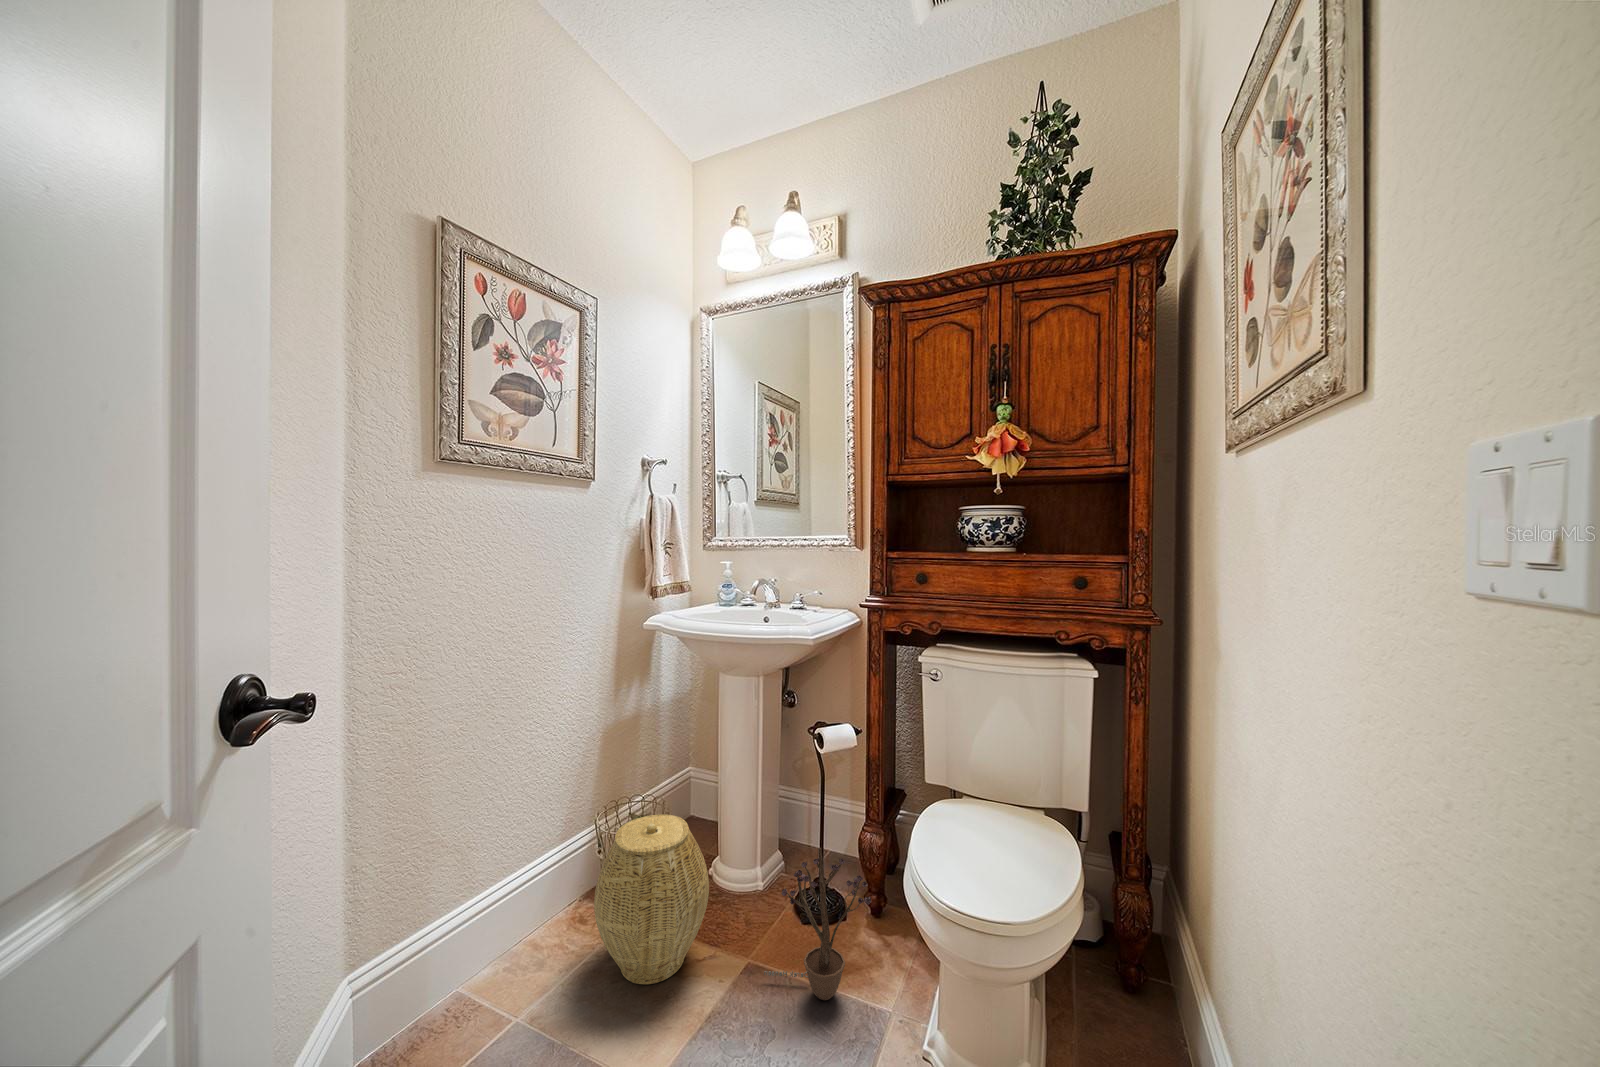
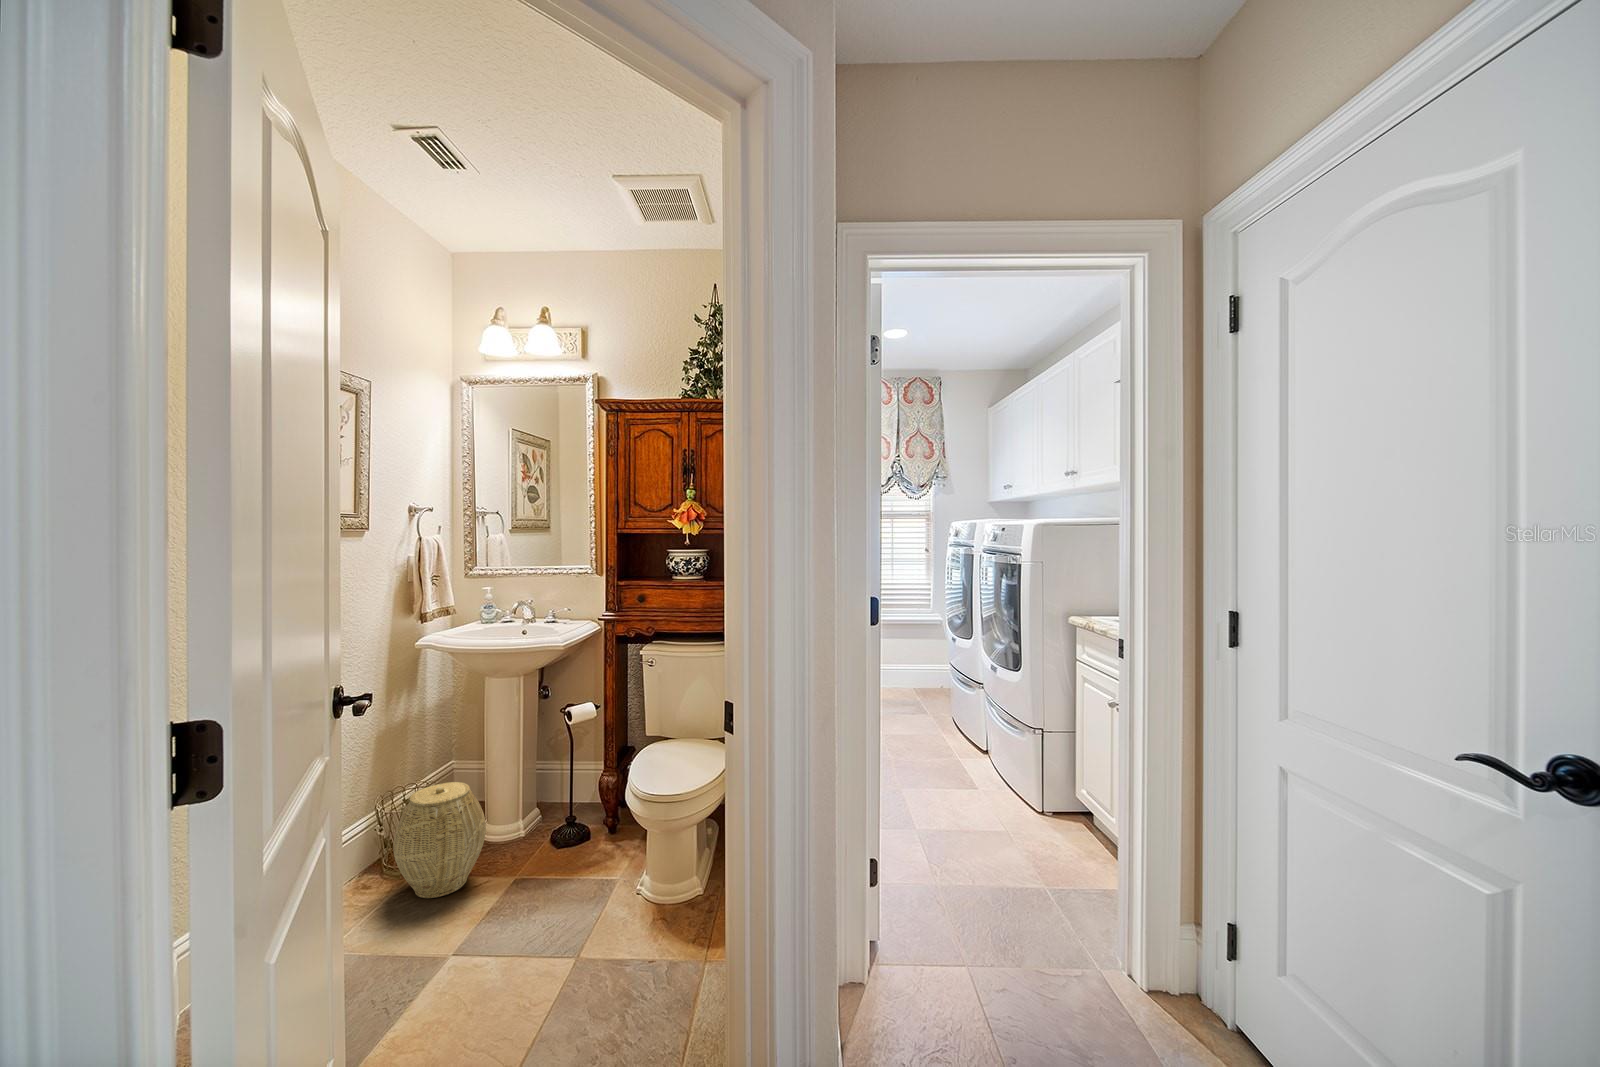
decorative plant: present [764,848,871,1000] -> none [530,779,605,876]

